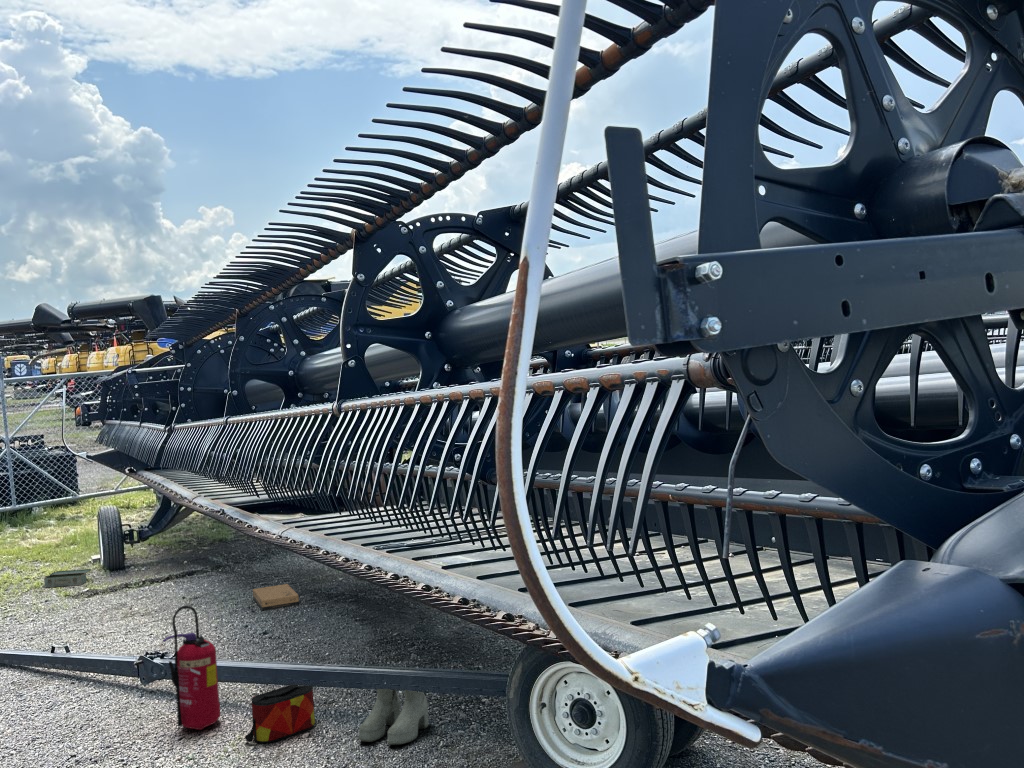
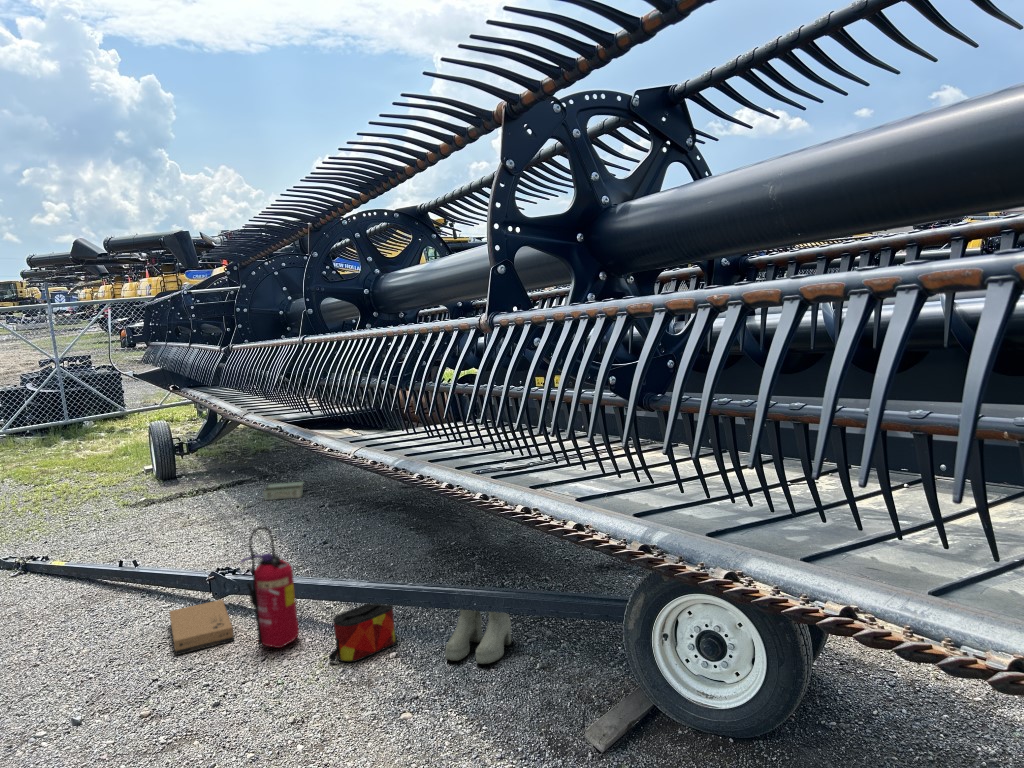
toolbox: present [44,569,91,587] -> present [263,481,304,500]
cardboard box: present [253,584,299,610] -> present [170,600,234,655]

